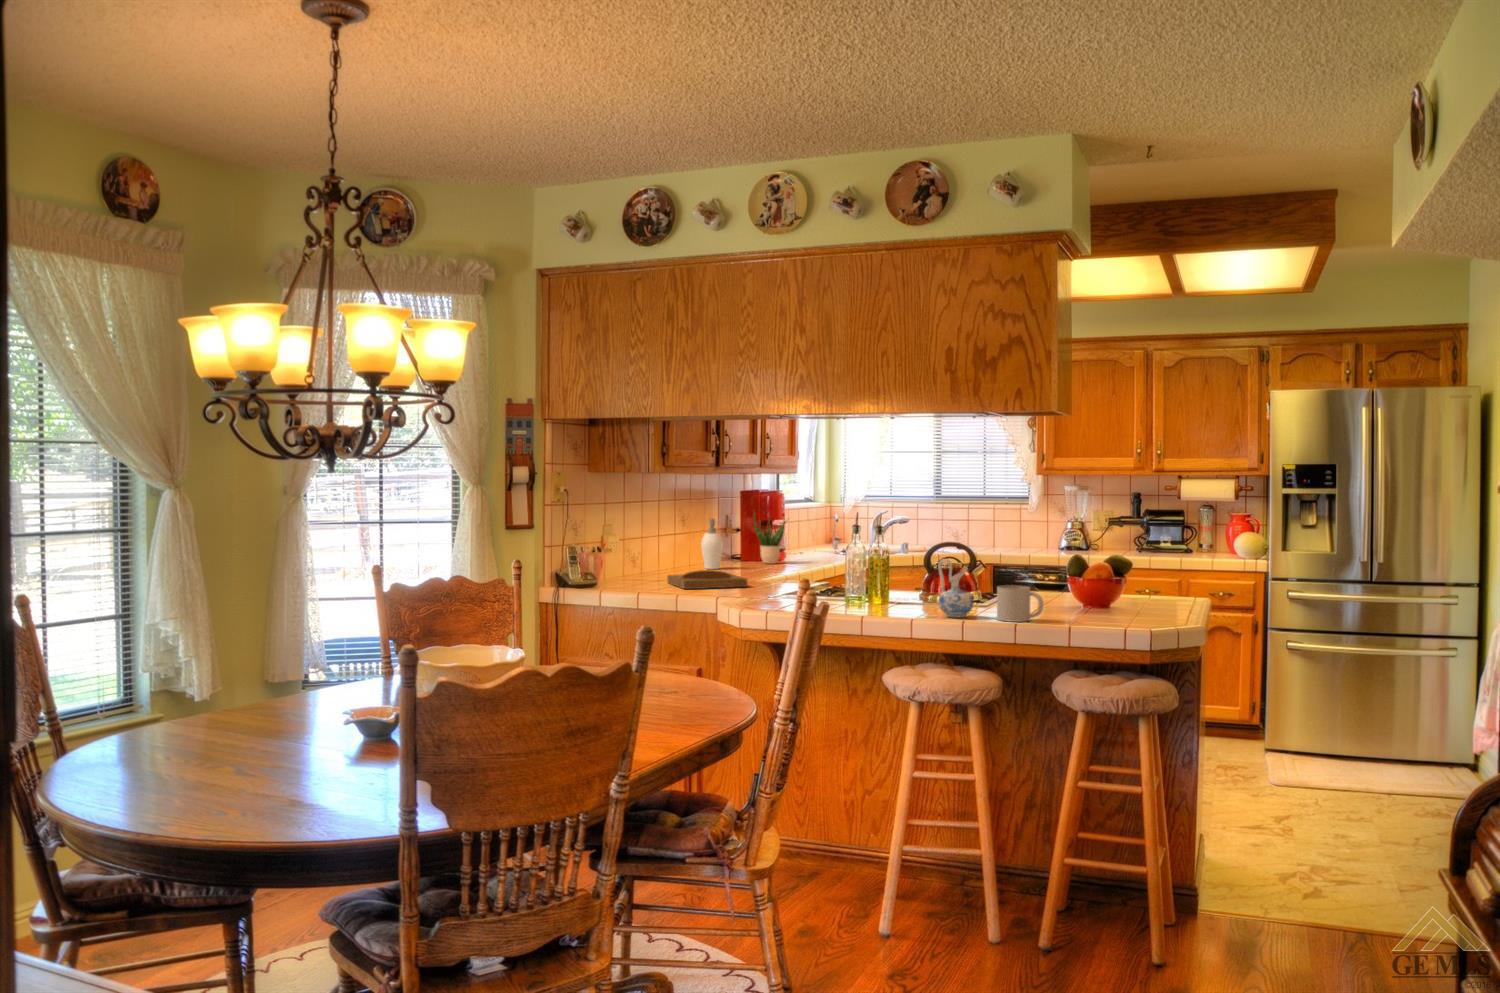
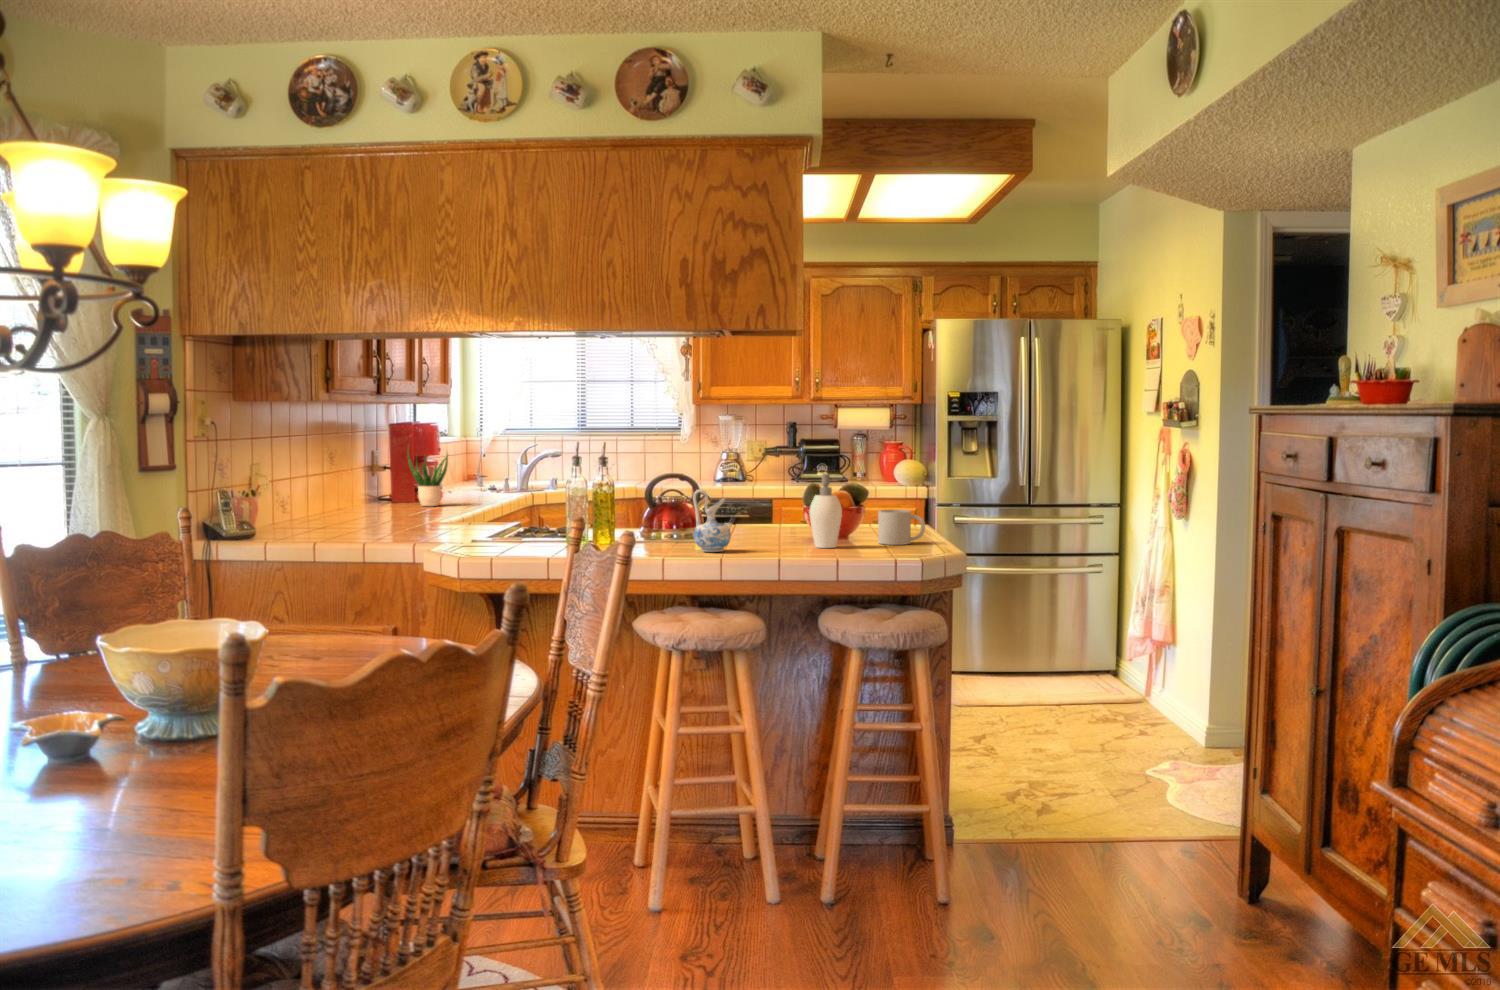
soap dispenser: present [701,519,723,569] -> present [809,474,842,548]
tray: present [667,570,747,589] -> none [339,514,443,536]
mug: present [997,585,1043,622] -> present [878,510,925,545]

